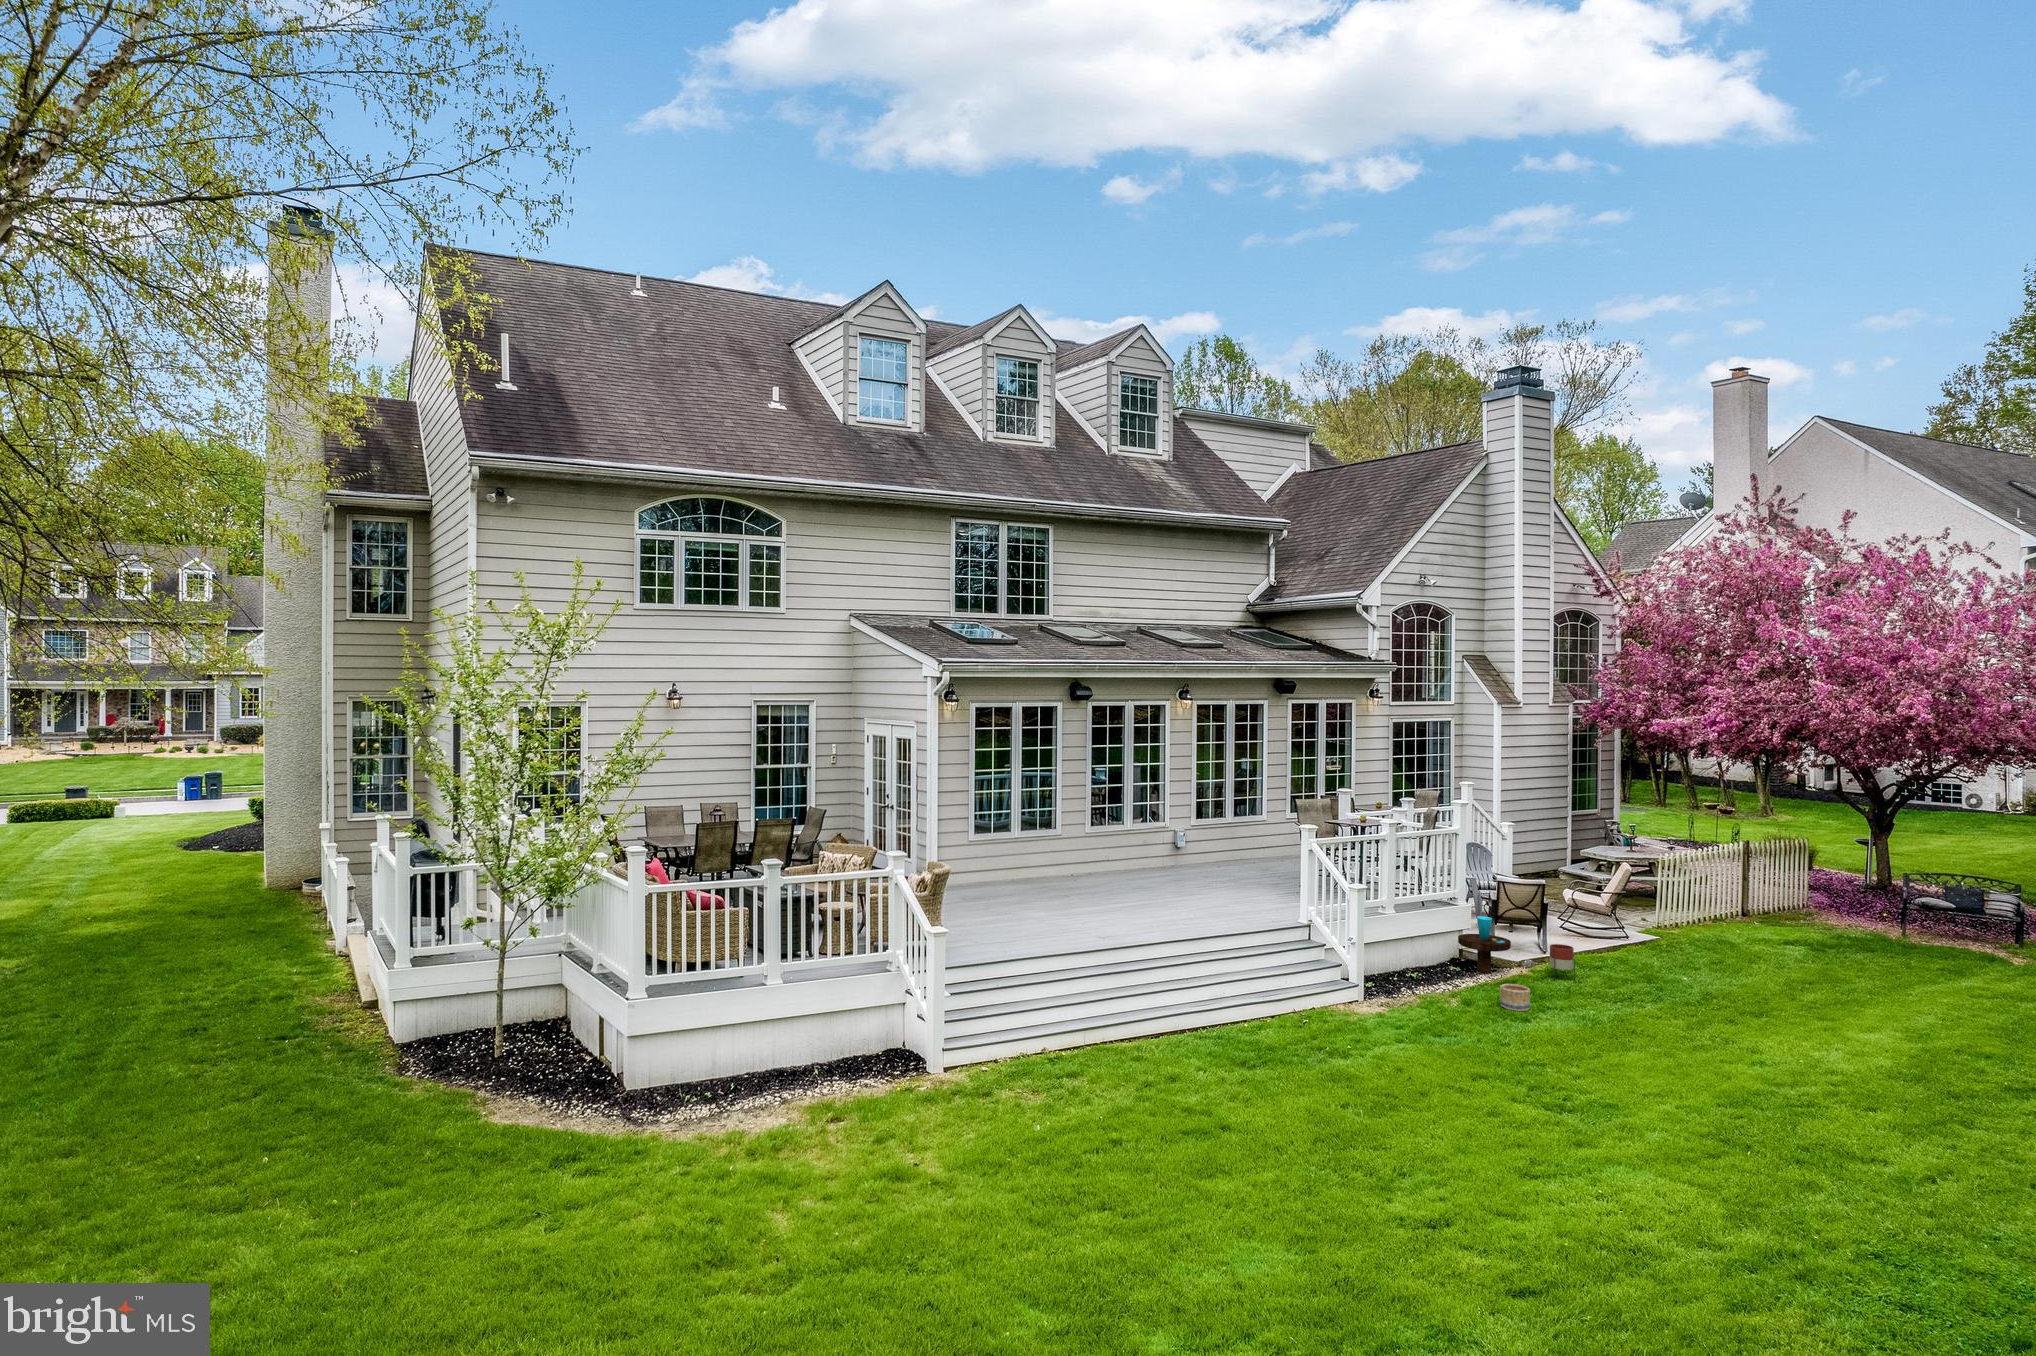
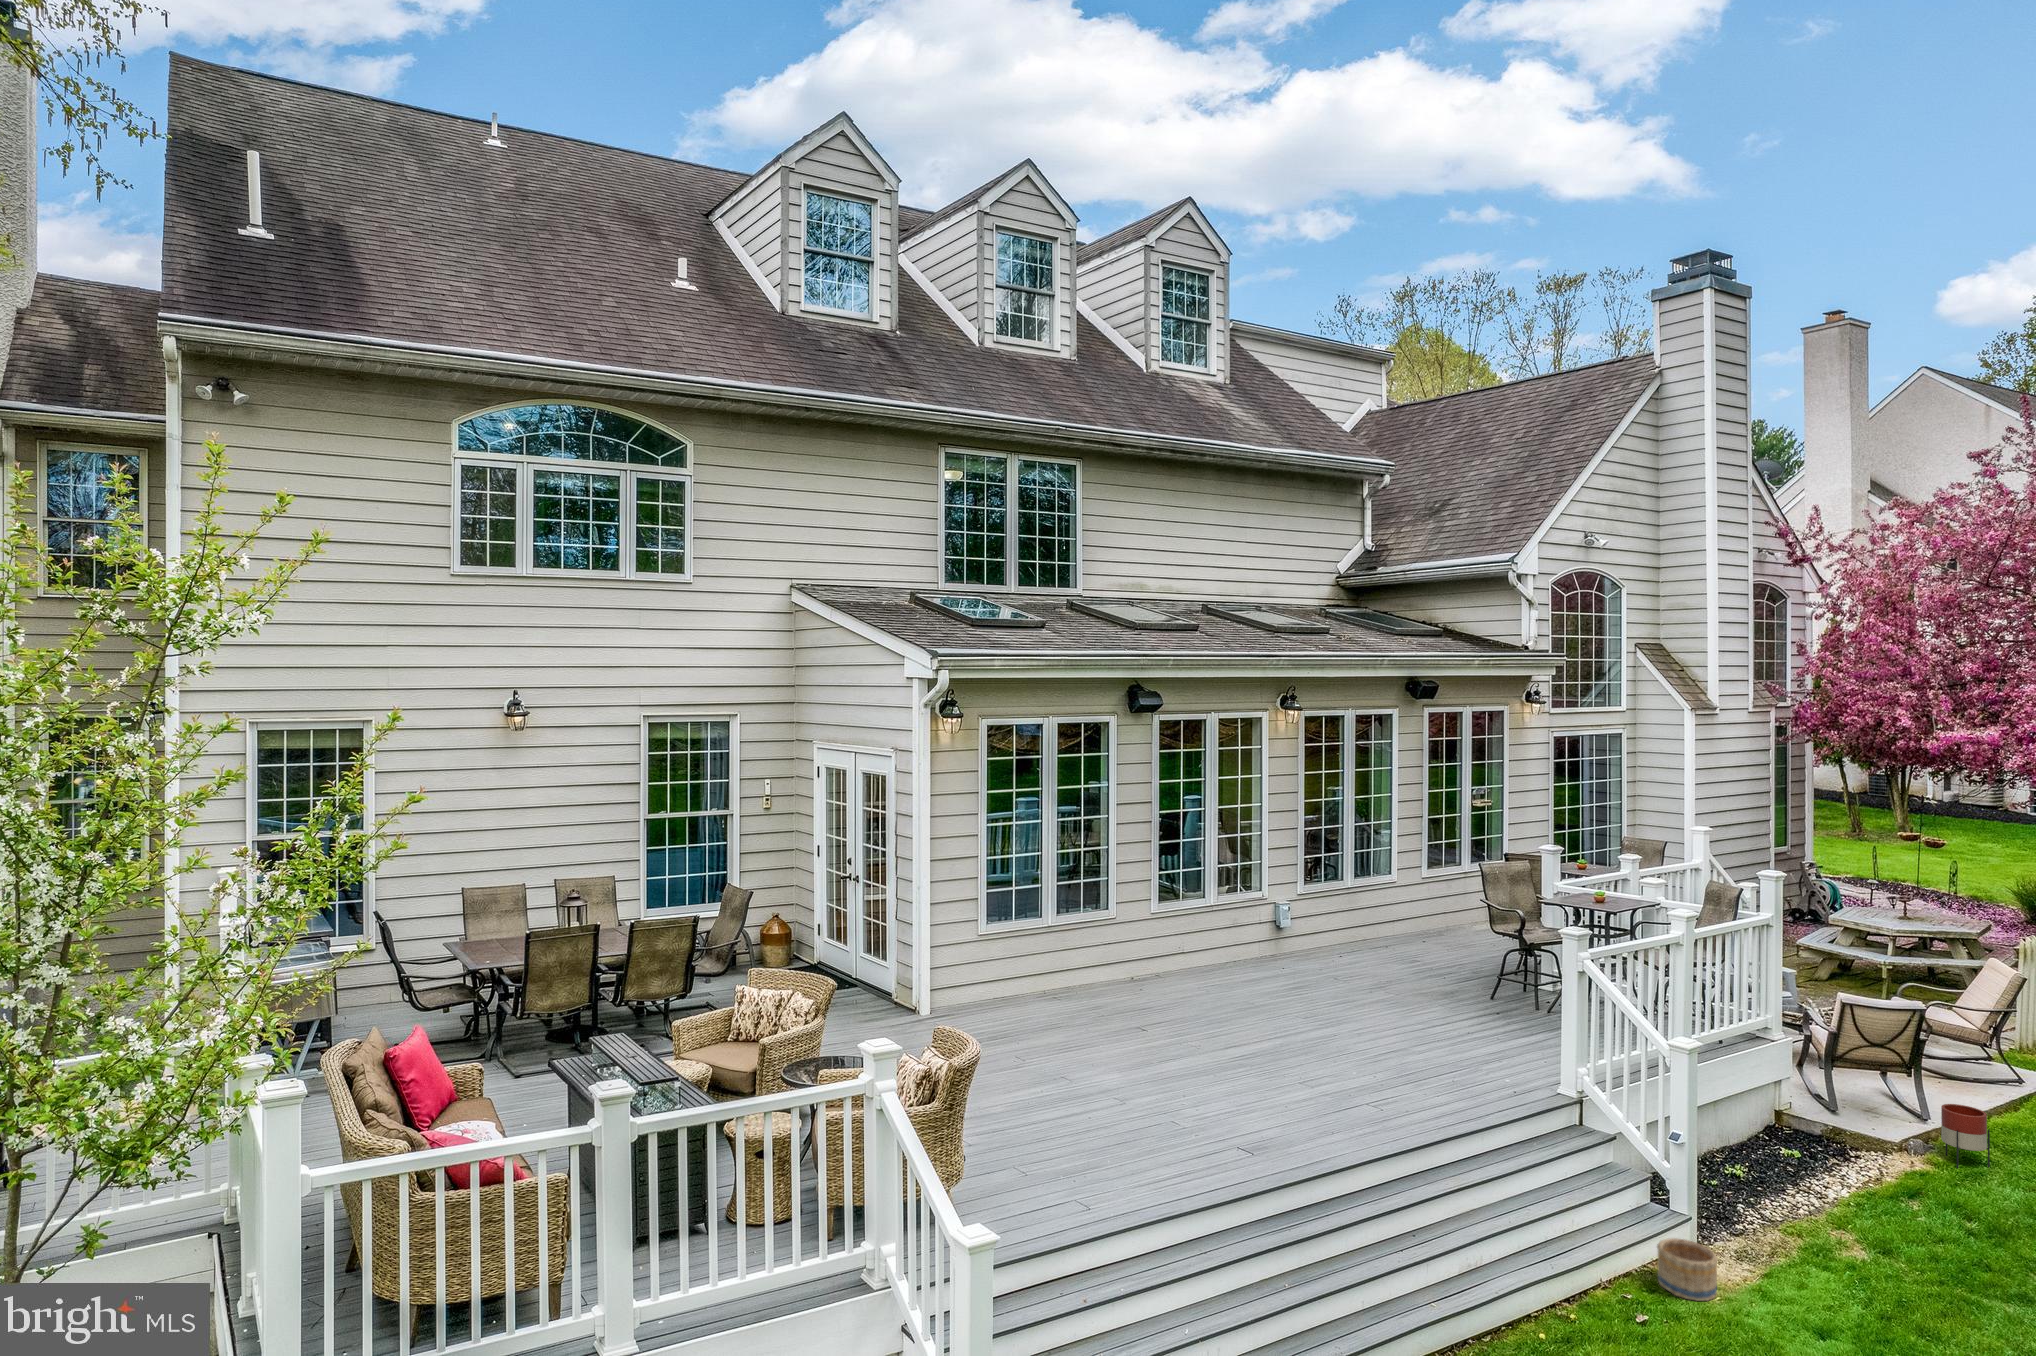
side table: present [1458,916,1511,973] -> none [1779,1057,1876,1152]
basket: present [1500,984,1530,1011] -> present [1657,1238,1718,1301]

